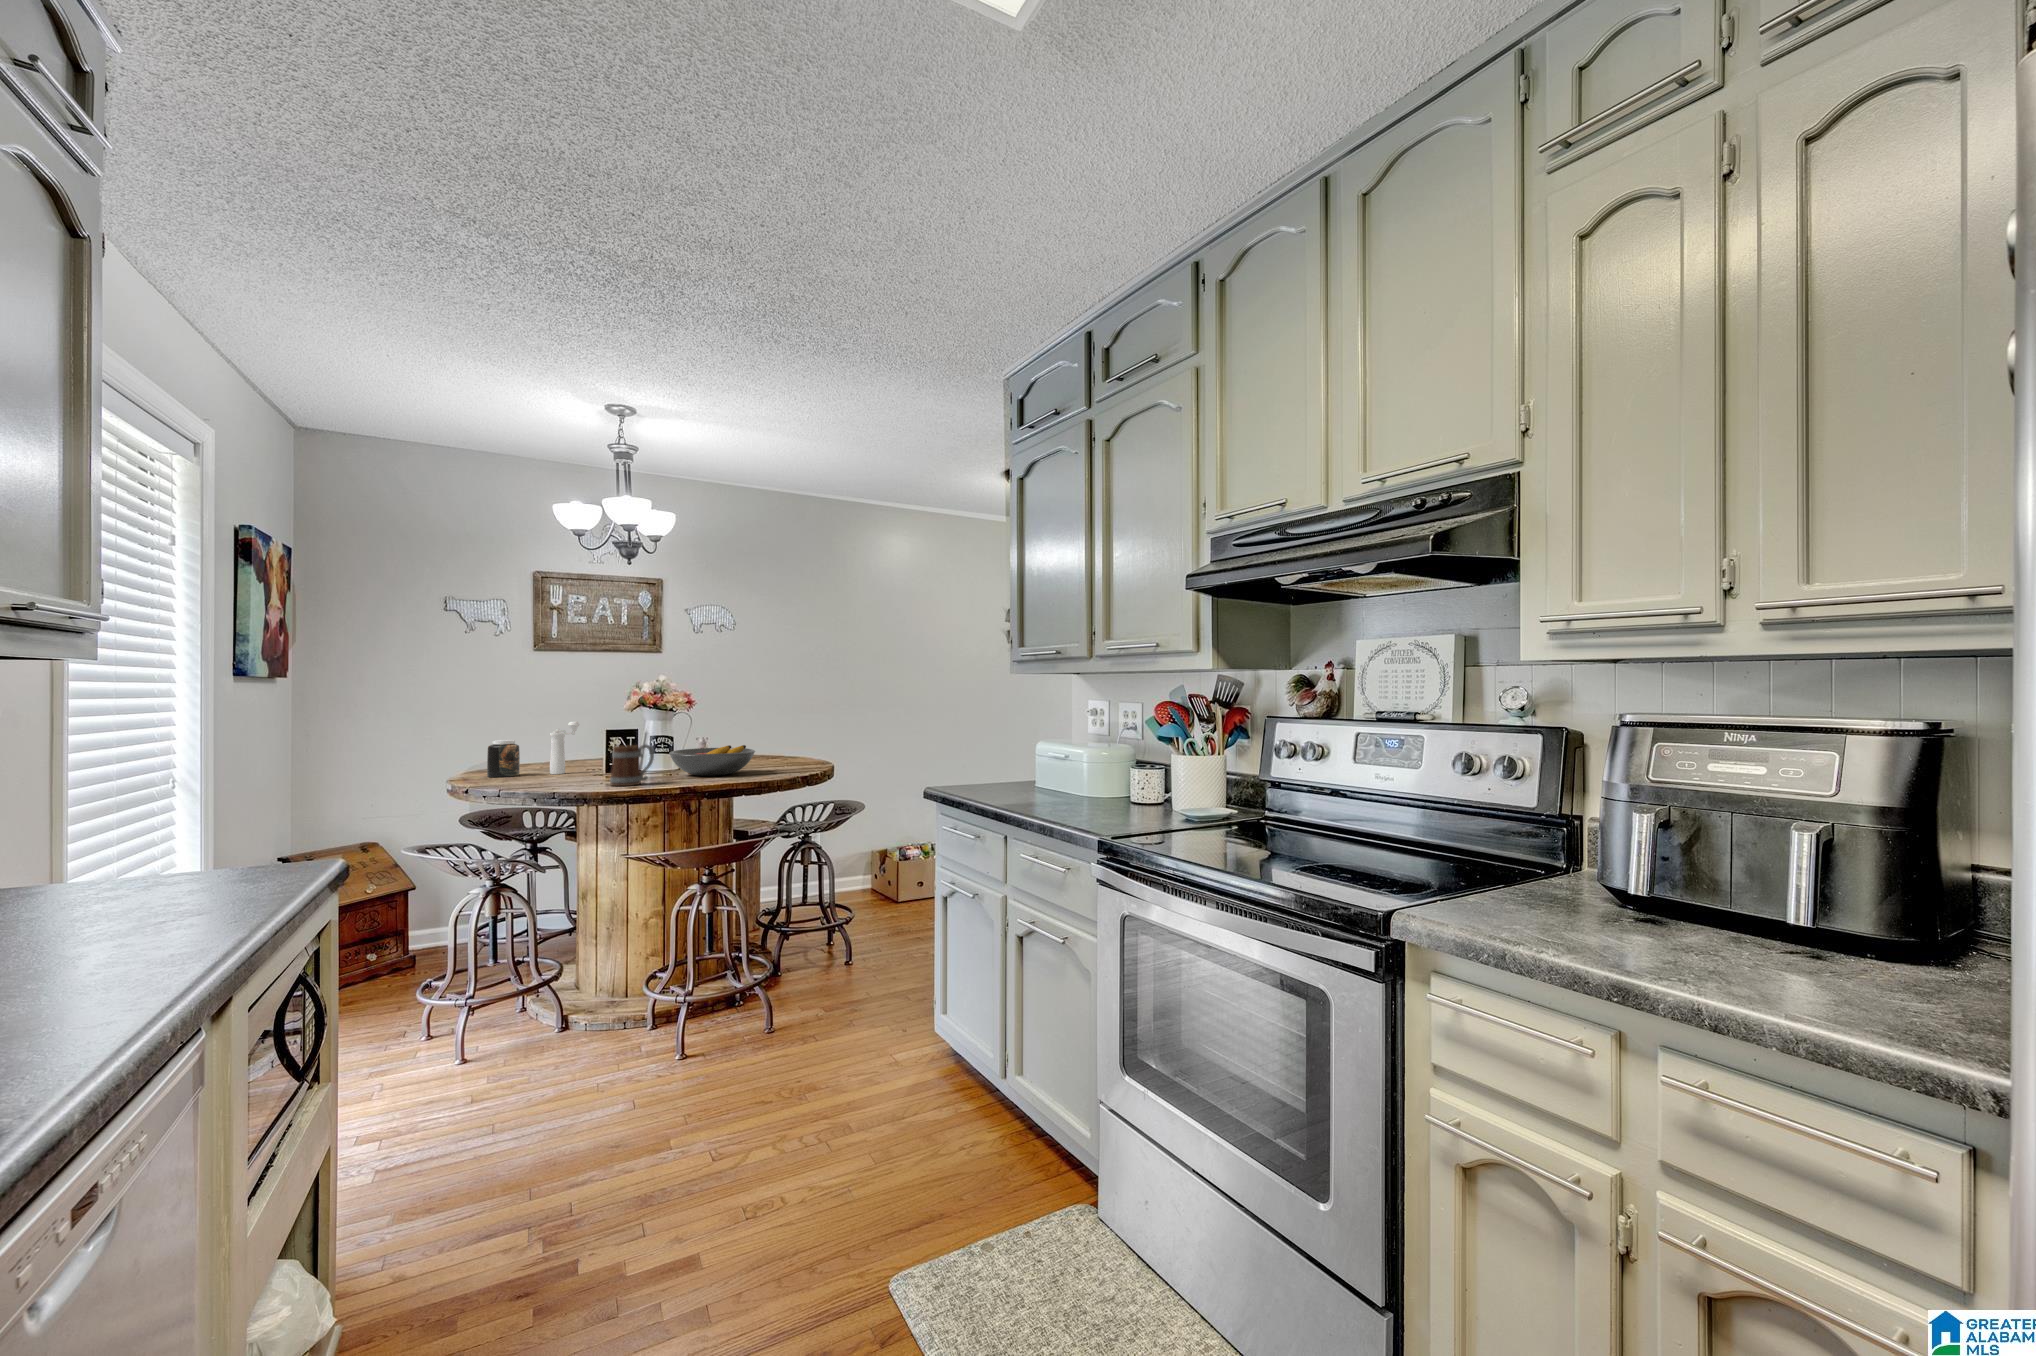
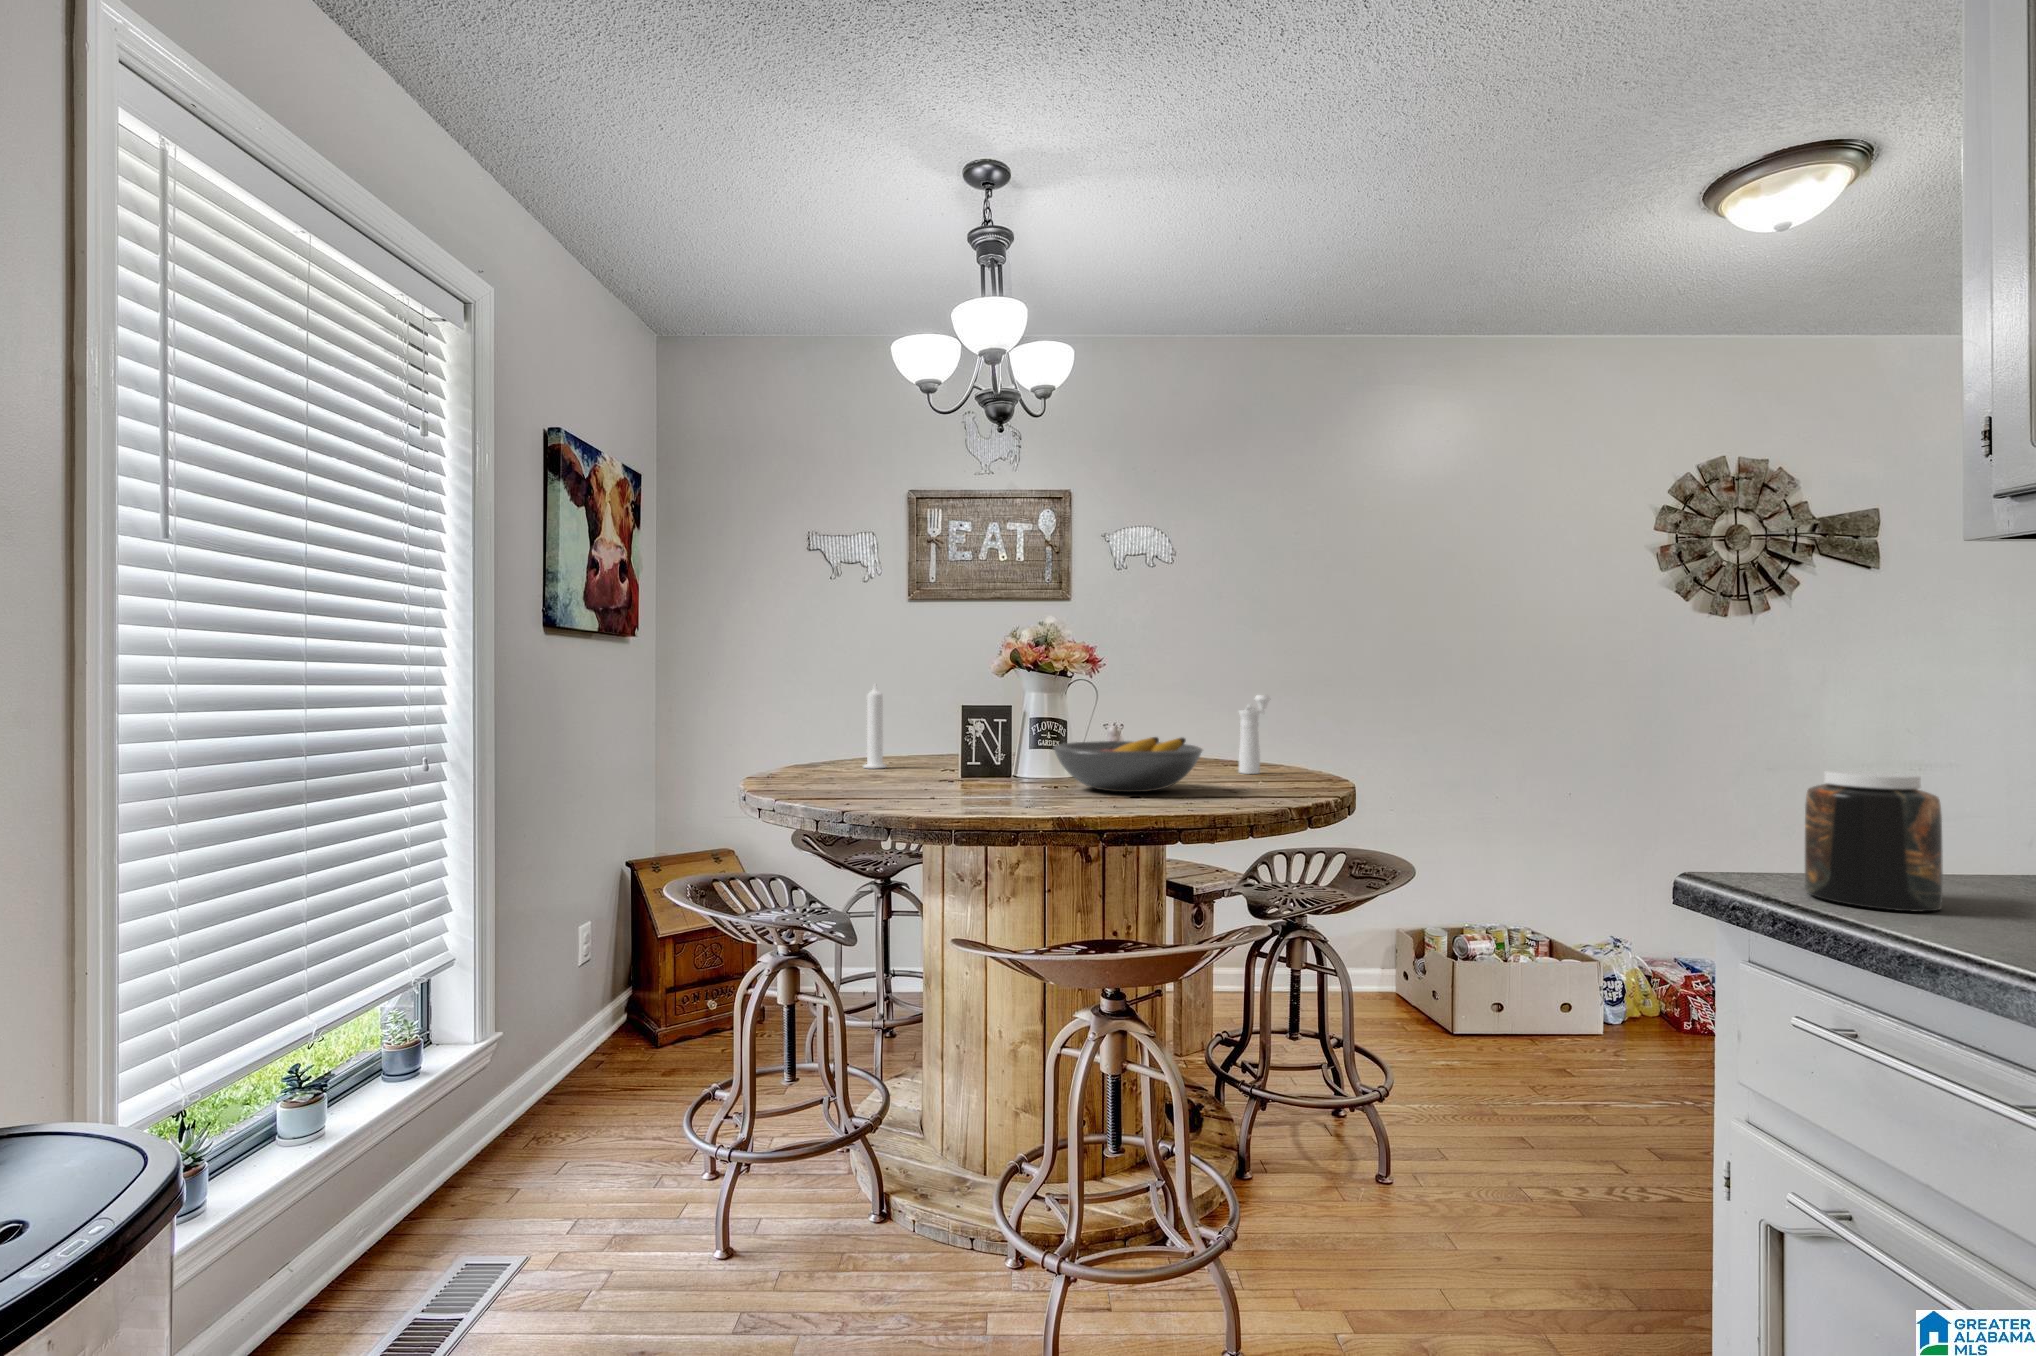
candle: none [524,716,542,772] -> present [863,684,886,768]
pepper mill: present [550,722,579,774] -> present [1239,695,1270,774]
jar: present [487,740,520,777] -> present [1805,770,1943,911]
mug: present [610,744,654,786] -> none [943,728,1019,804]

